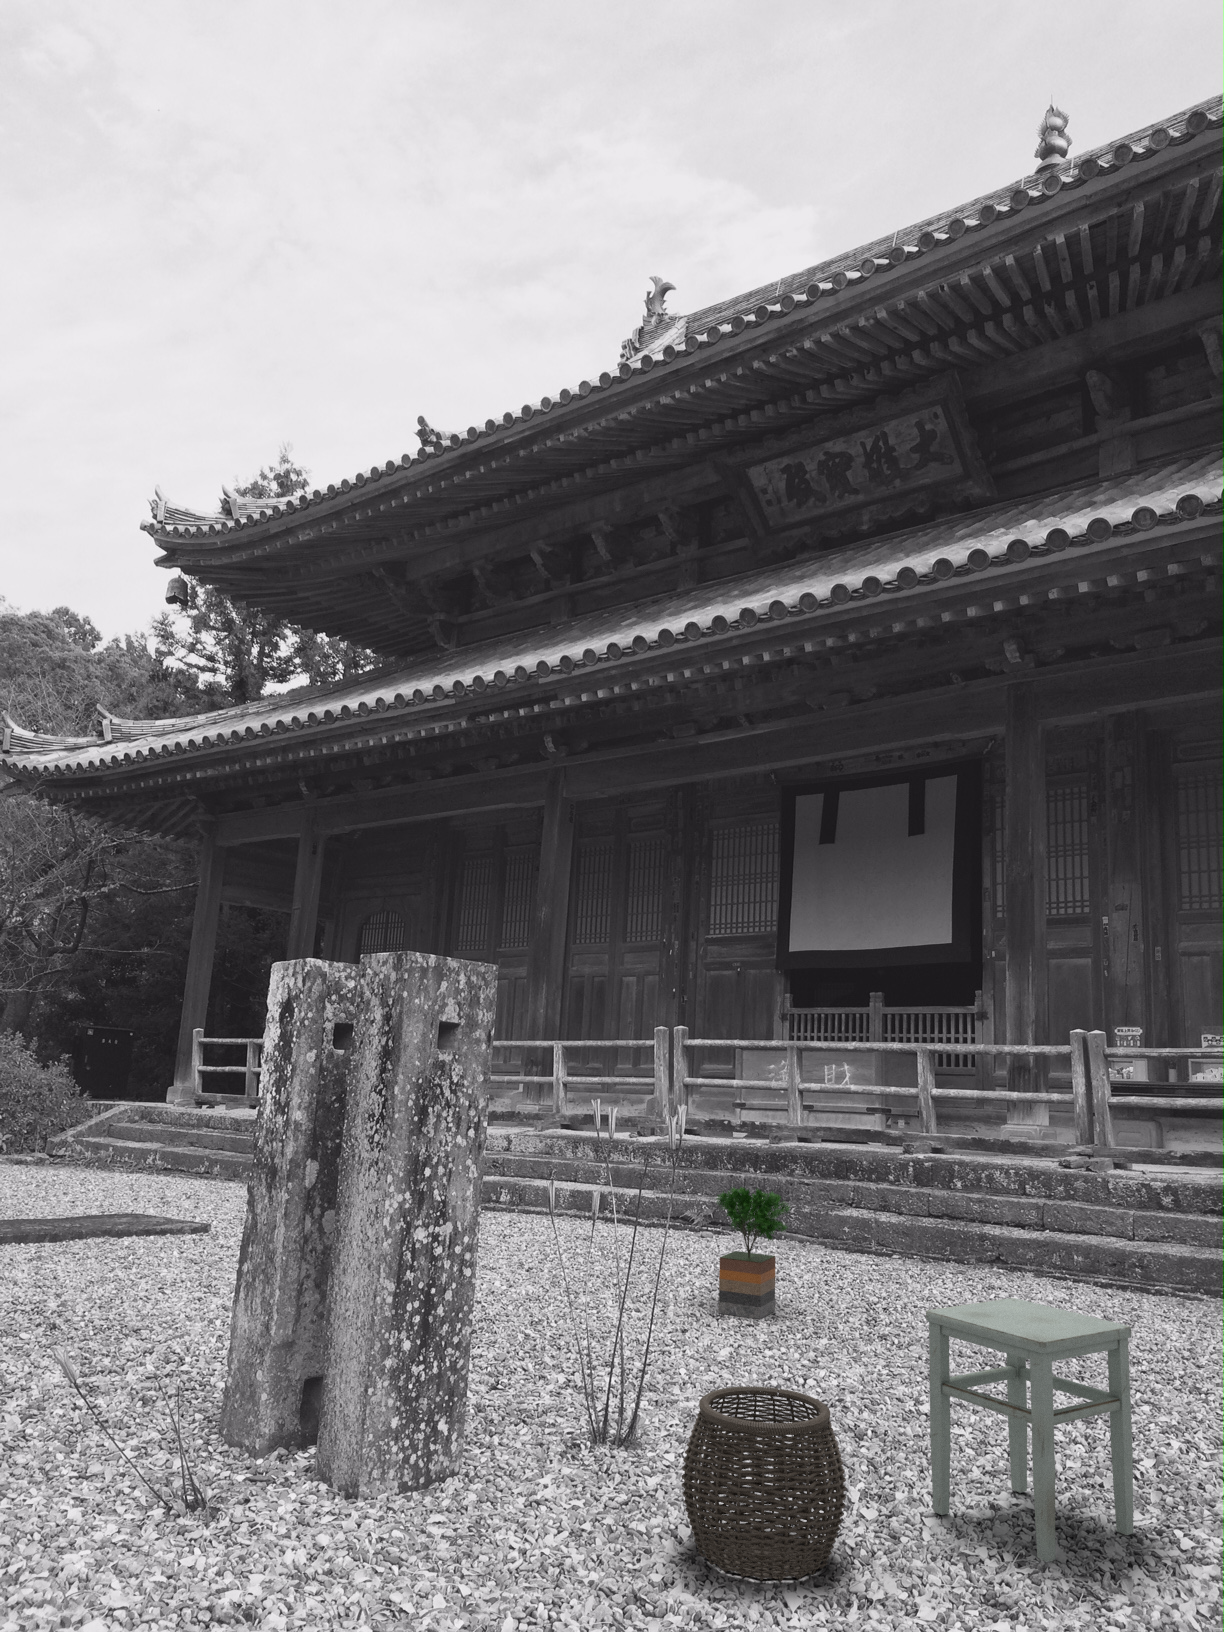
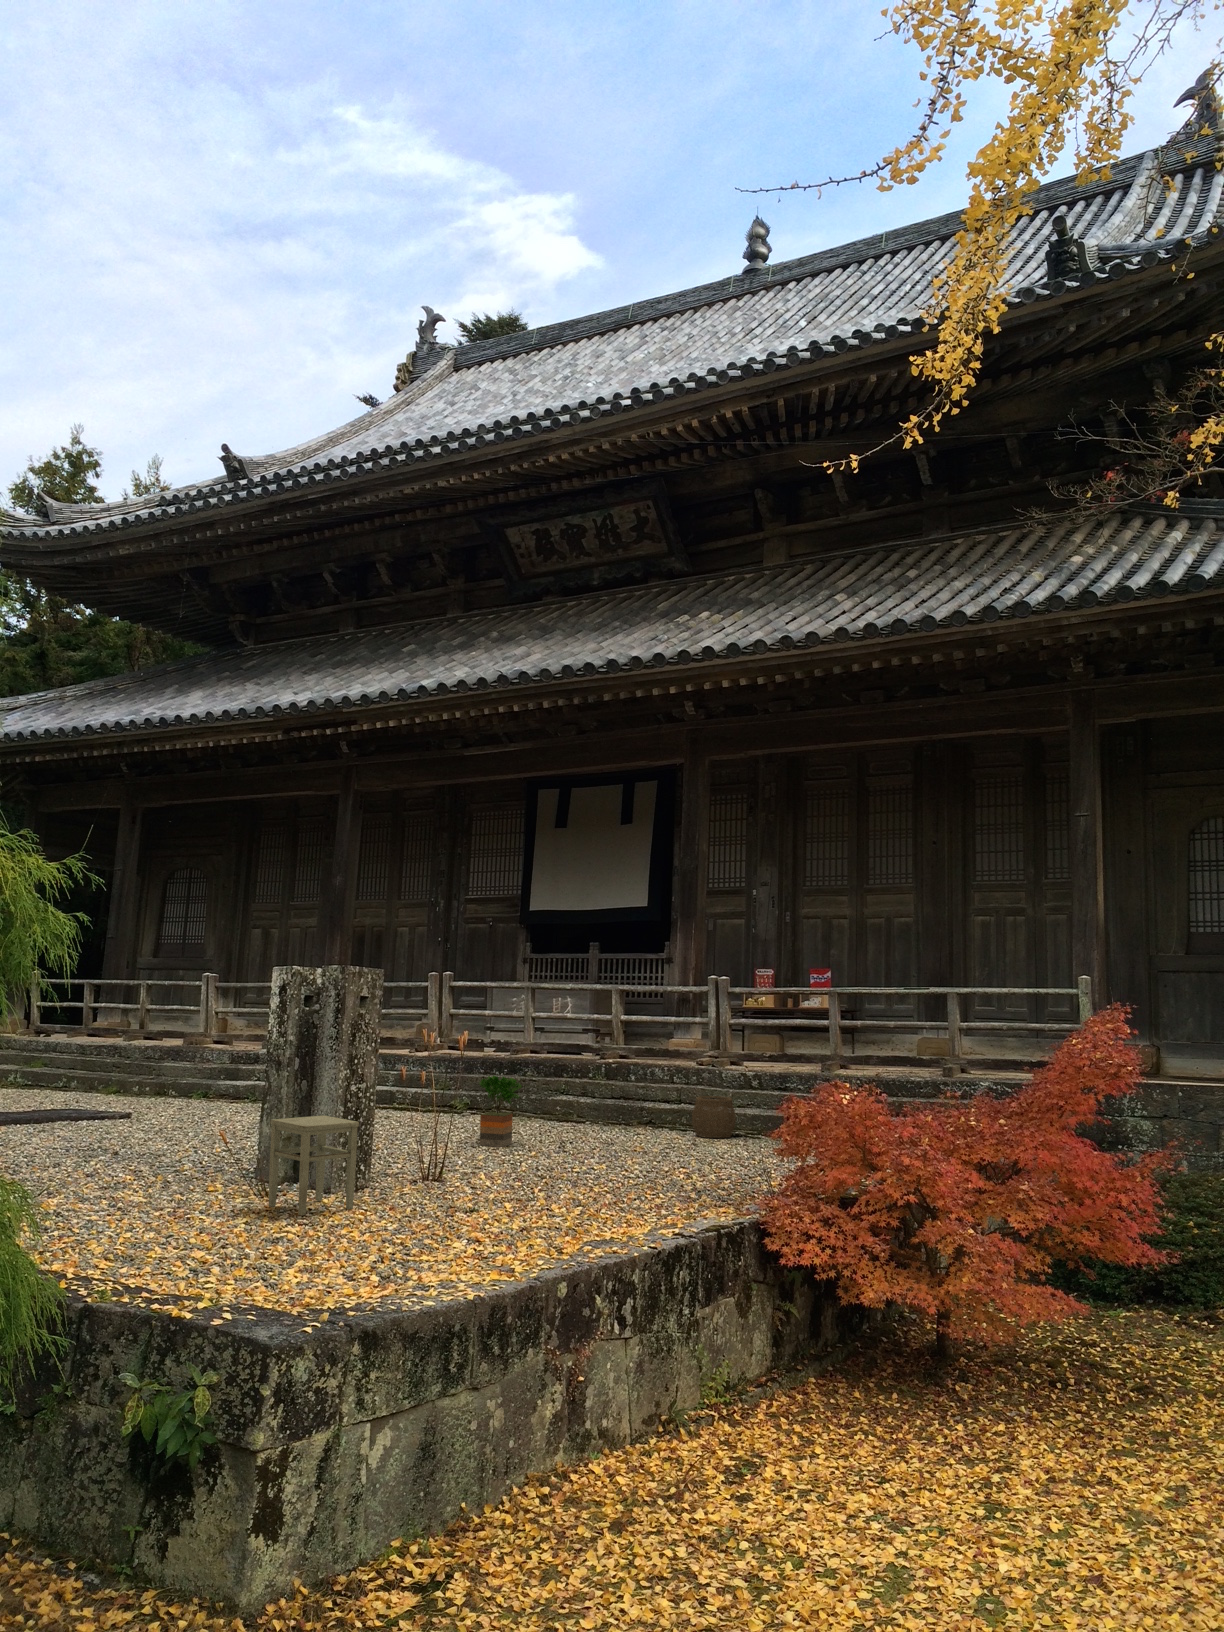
stool: present [926,1298,1133,1562] -> present [269,1116,359,1215]
woven basket: present [681,1386,847,1581] -> present [692,1096,736,1138]

